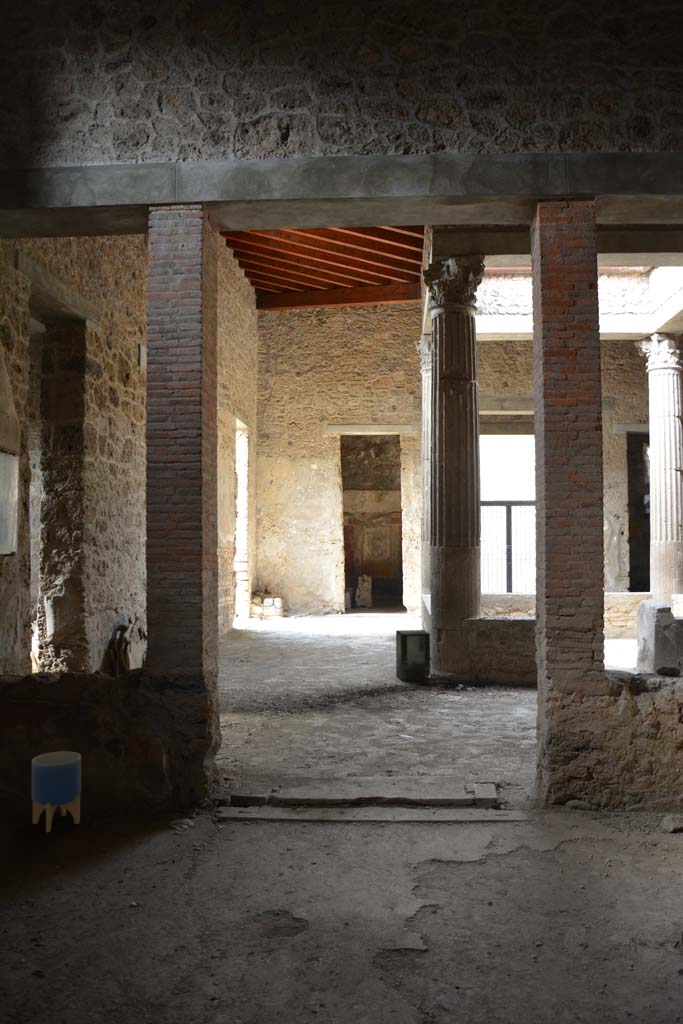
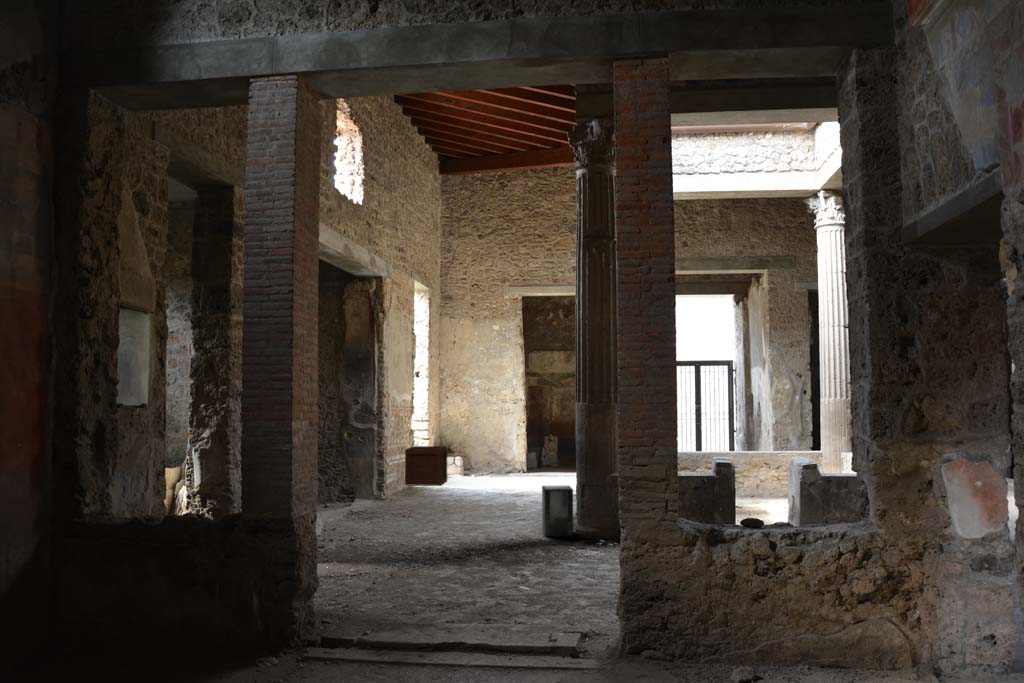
wooden crate: none [231,589,272,629] -> present [405,446,447,486]
planter: present [32,751,81,832] -> none [118,593,168,670]

